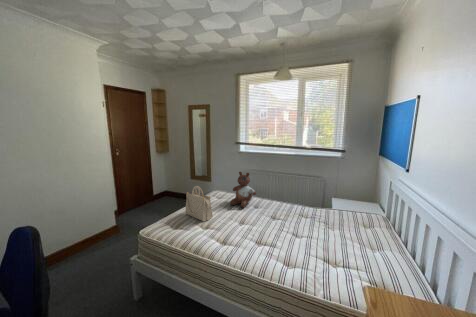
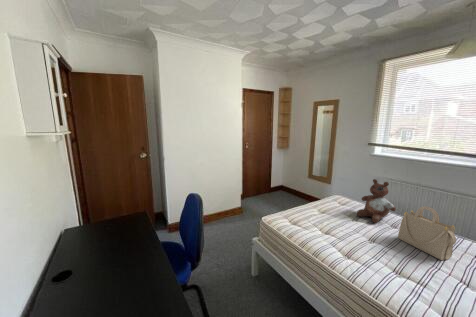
handbag: present [186,186,213,221] -> present [398,206,456,260]

